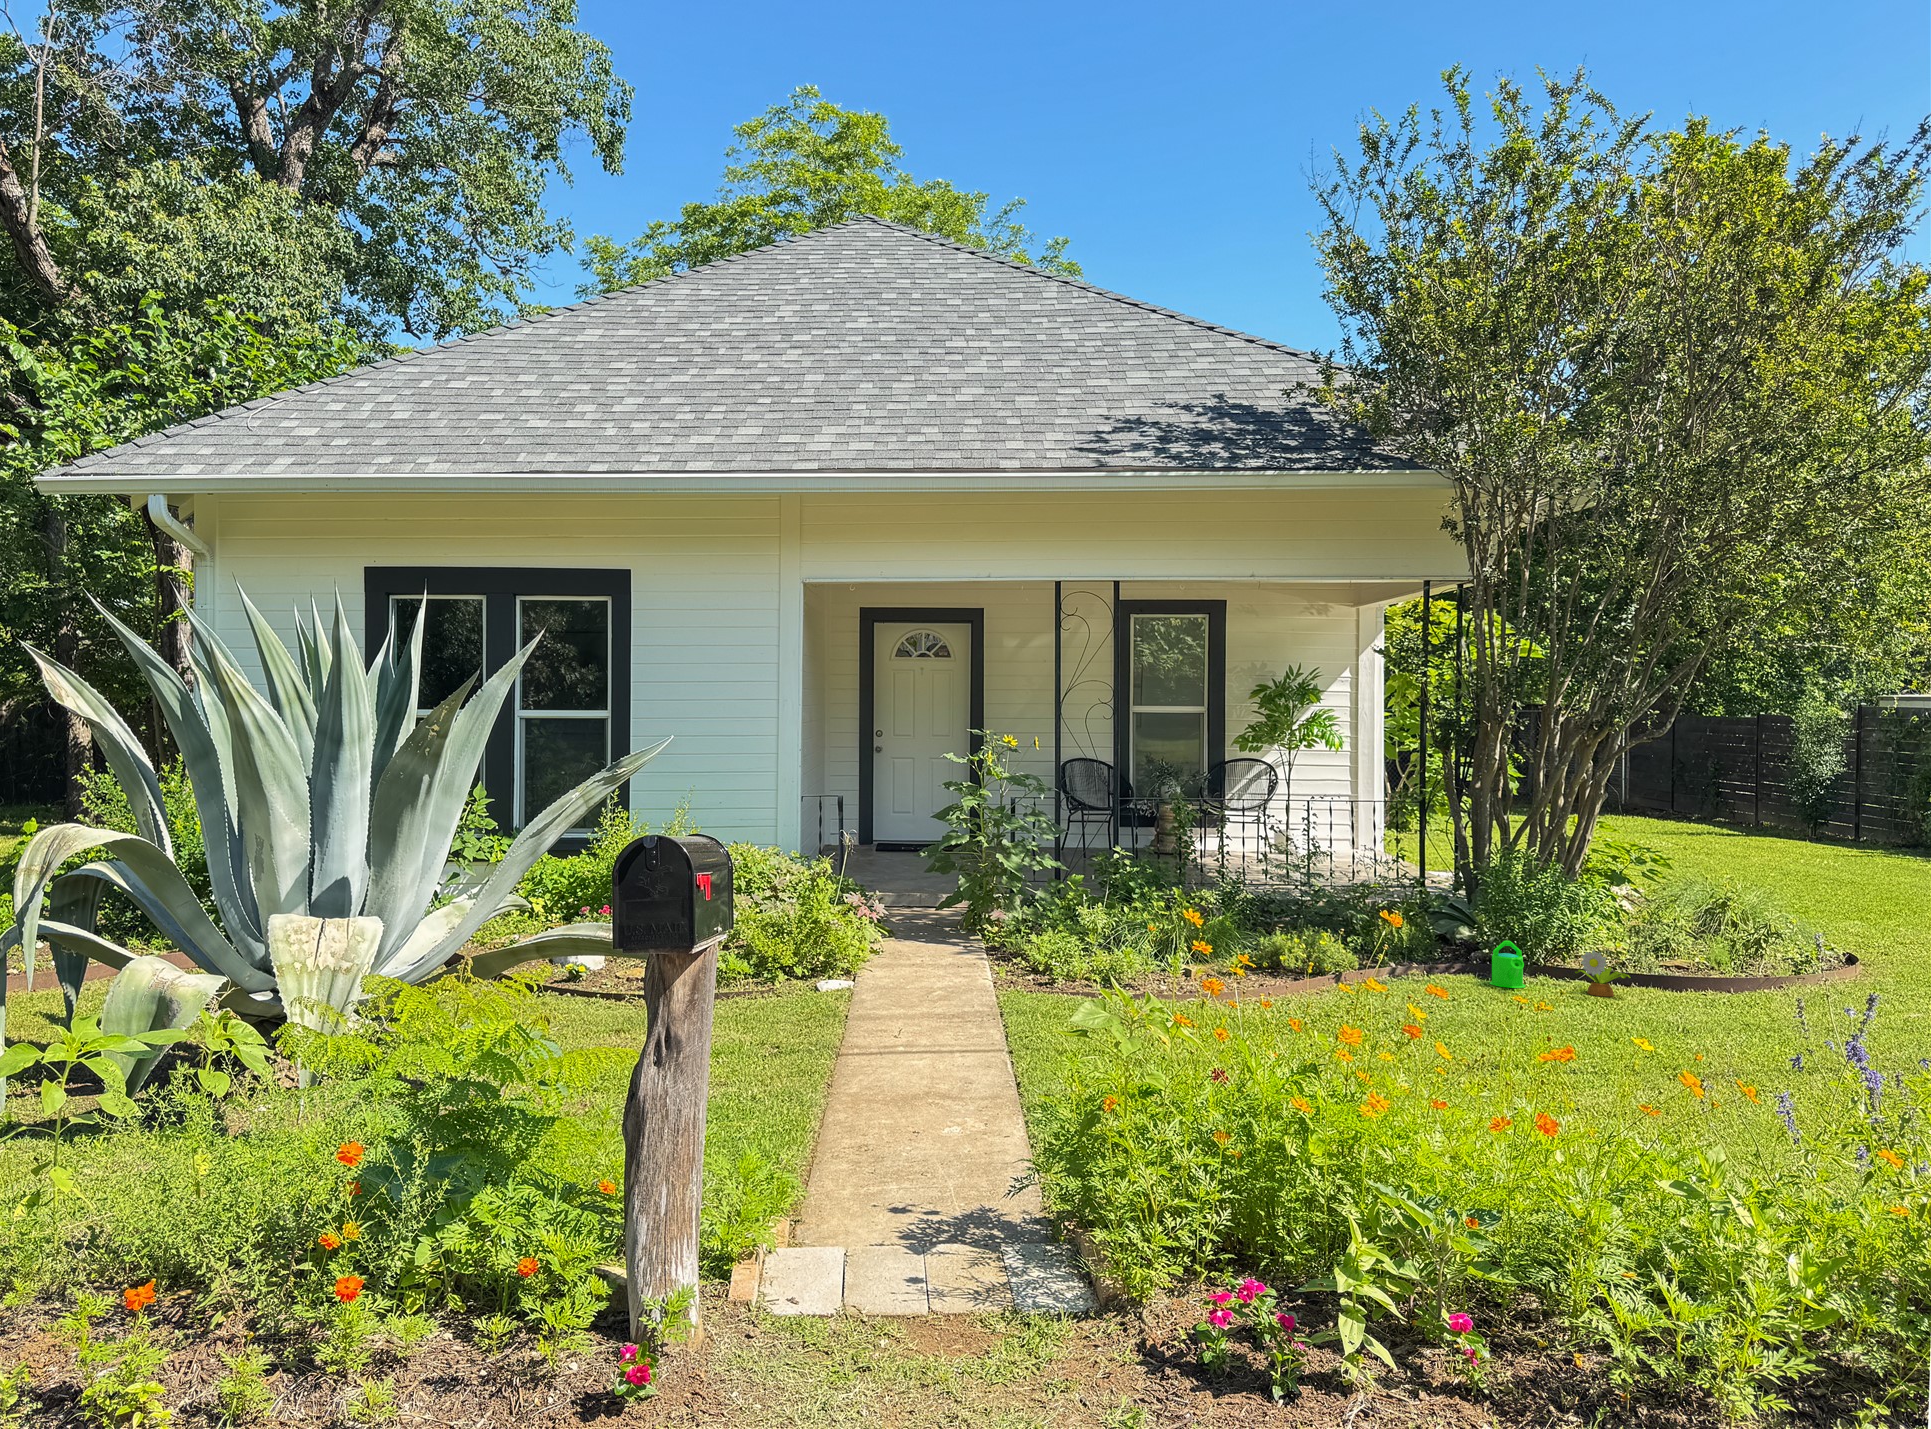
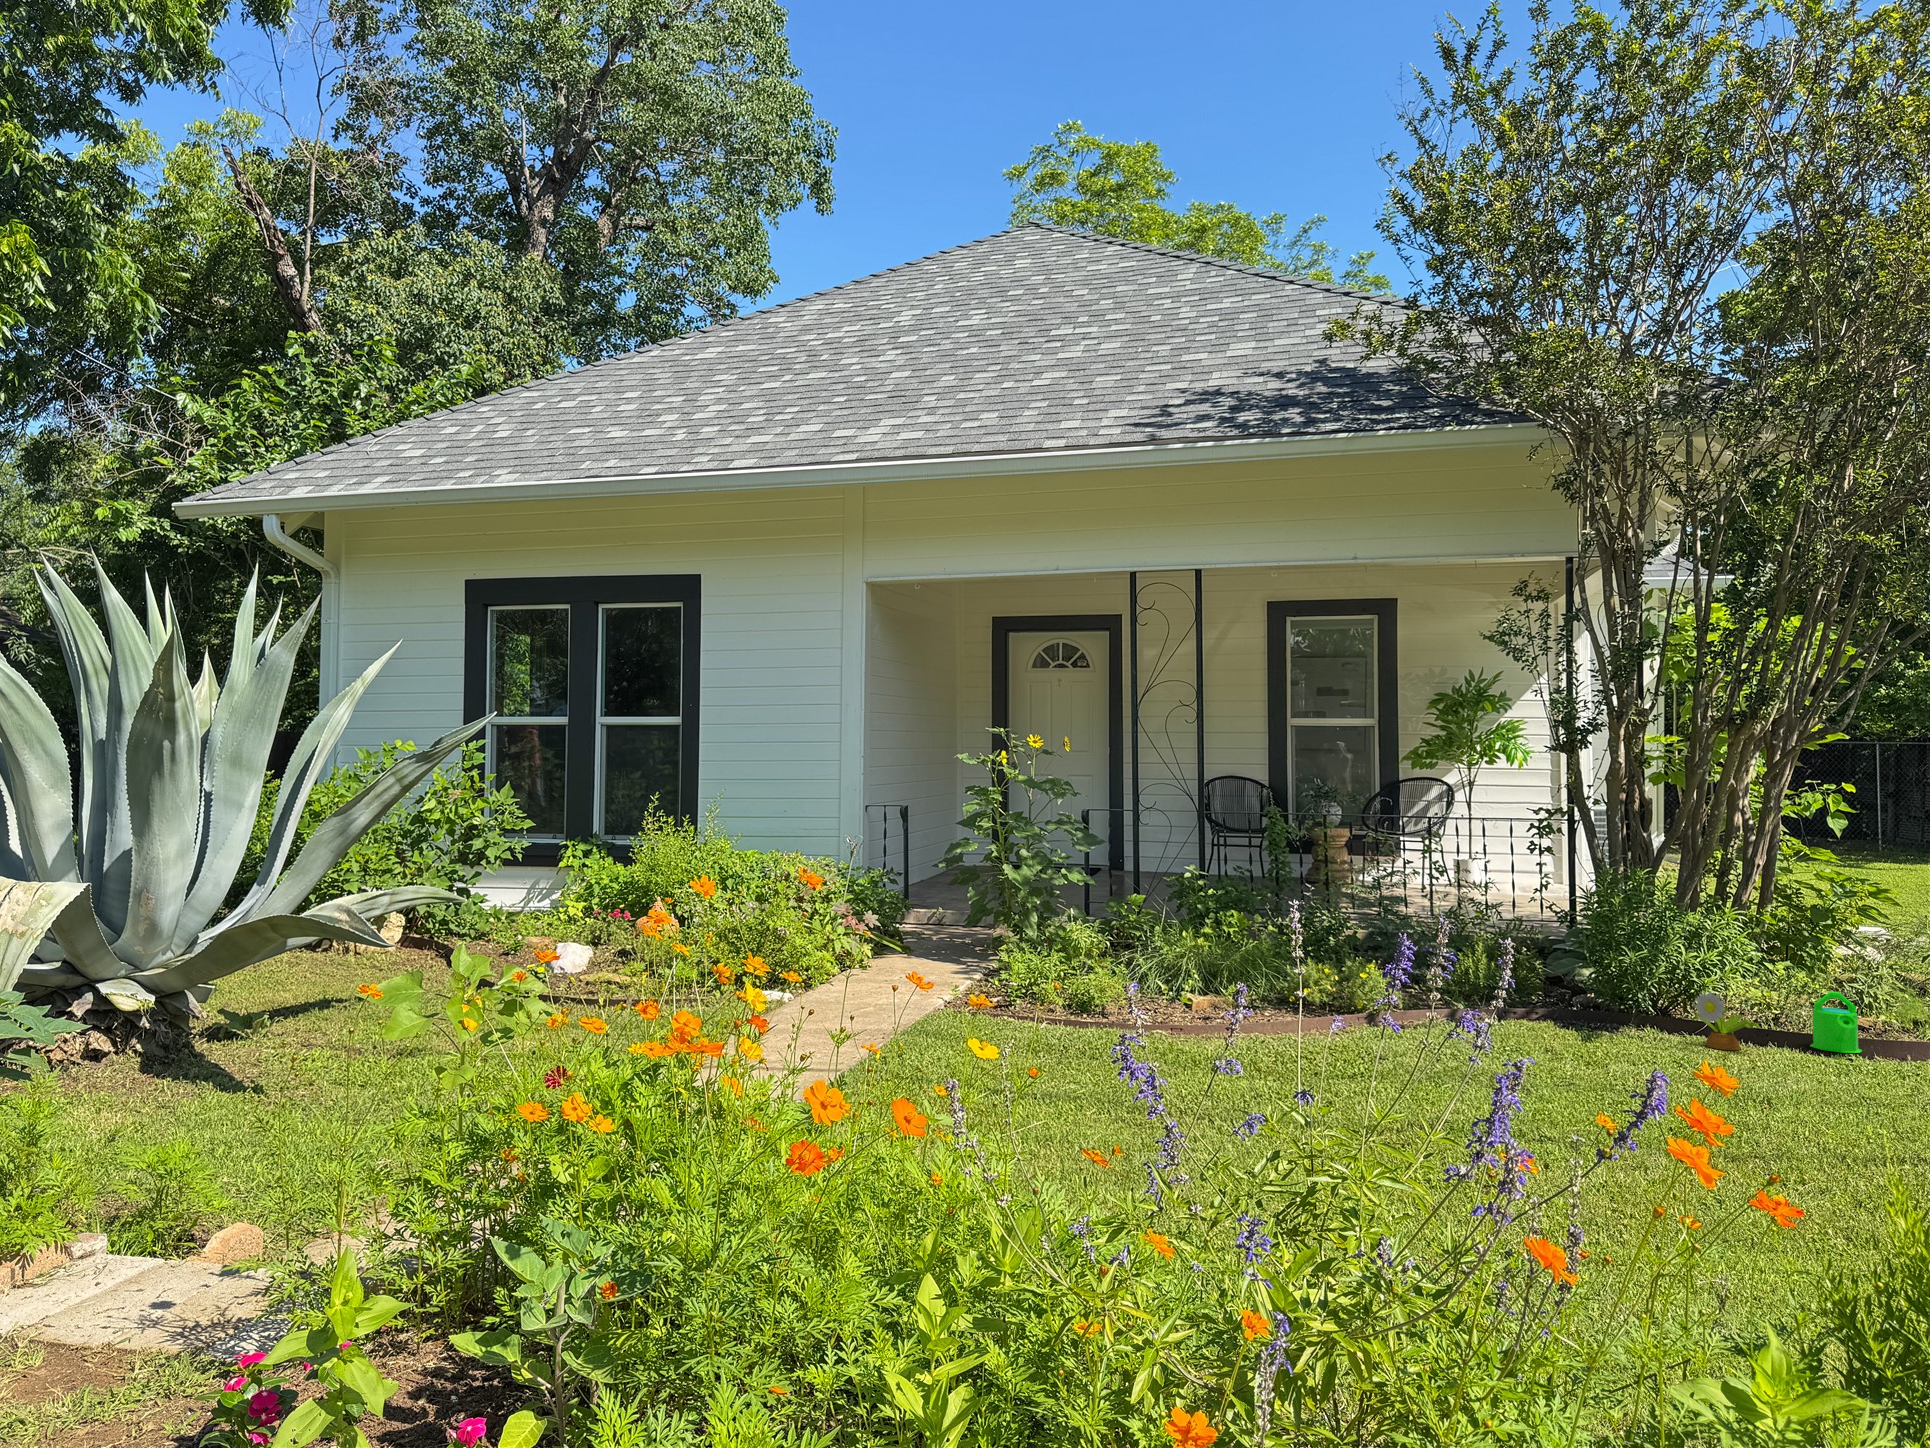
watering can: present [1489,941,1526,988] -> present [1810,991,1862,1053]

